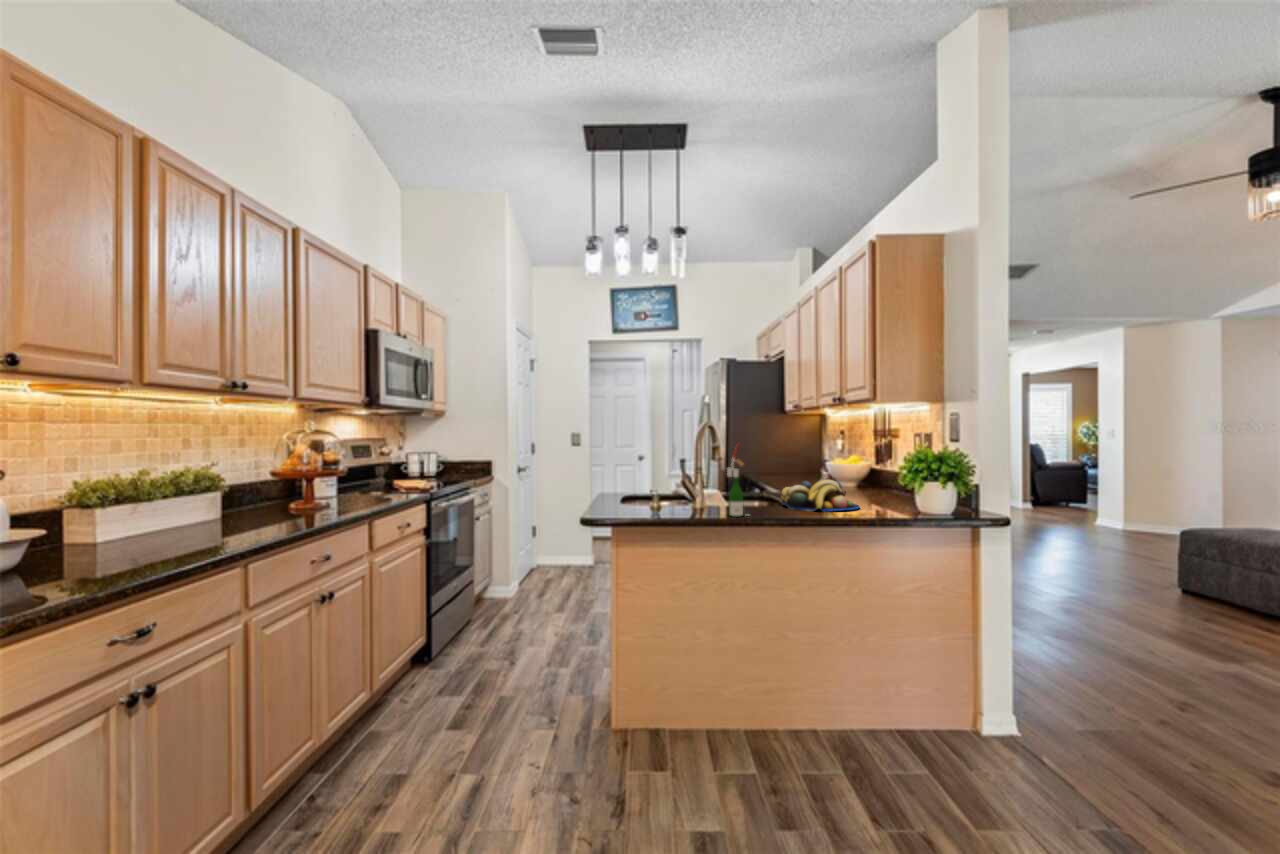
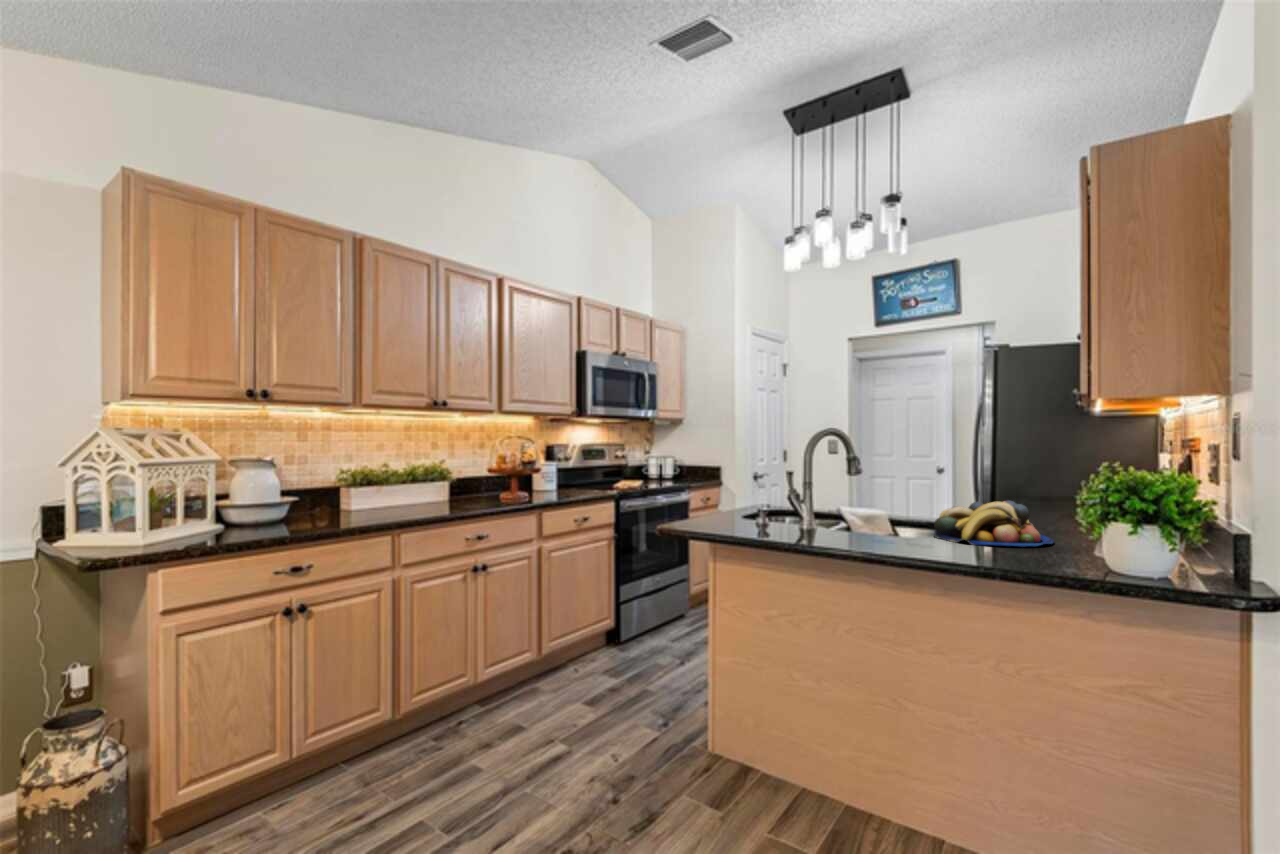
wine bottle: present [727,446,743,517] -> none [823,449,850,539]

